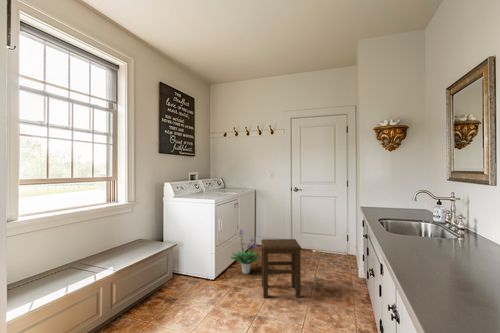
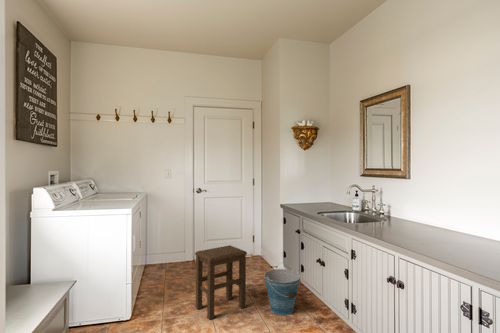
potted plant: present [230,229,261,274] -> none [141,244,184,301]
bucket: none [314,269,353,317] -> present [264,269,300,315]

